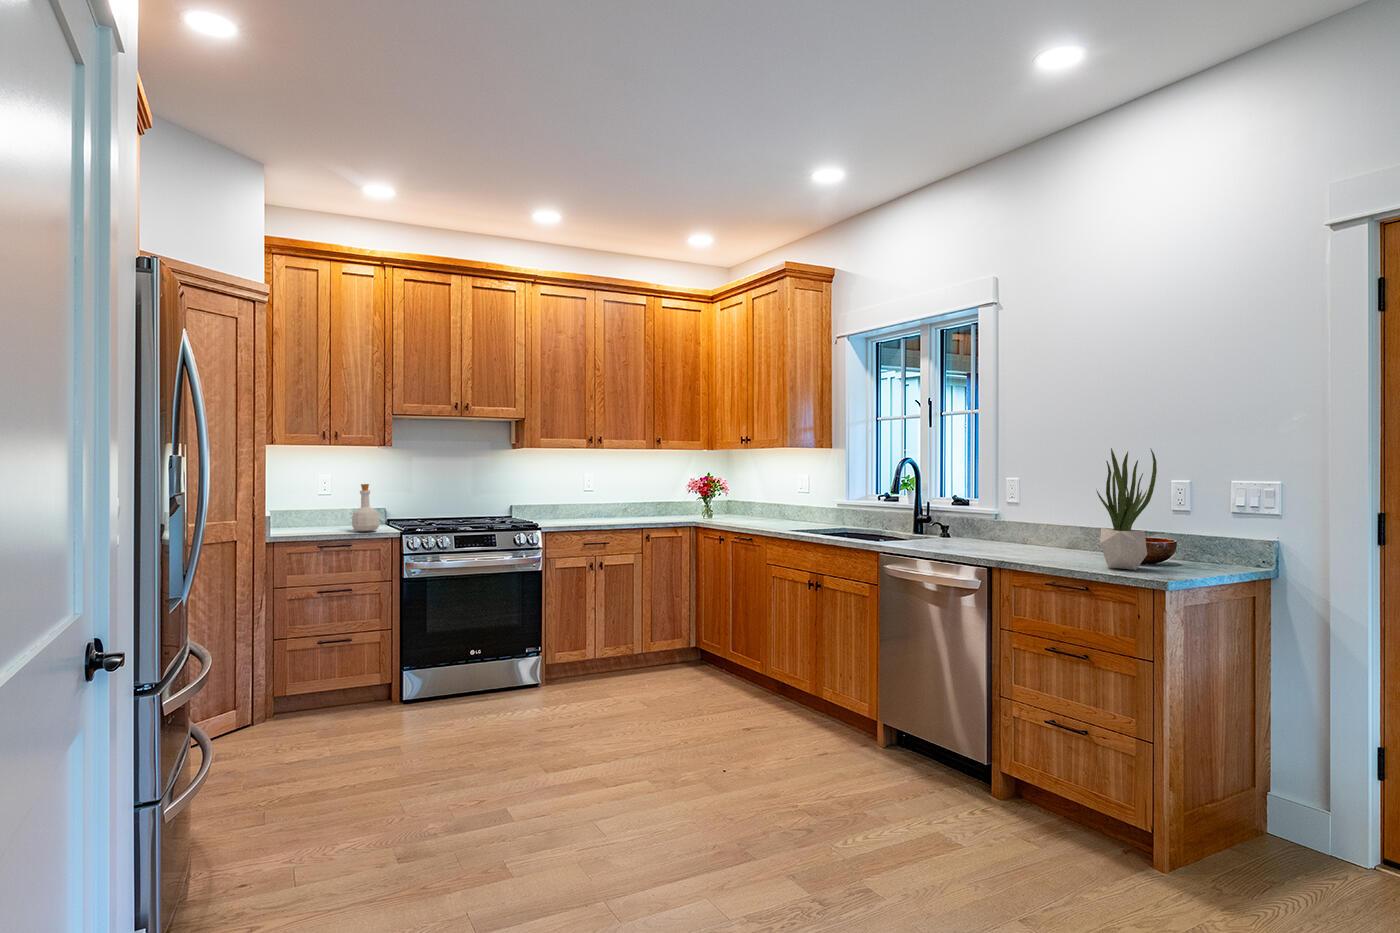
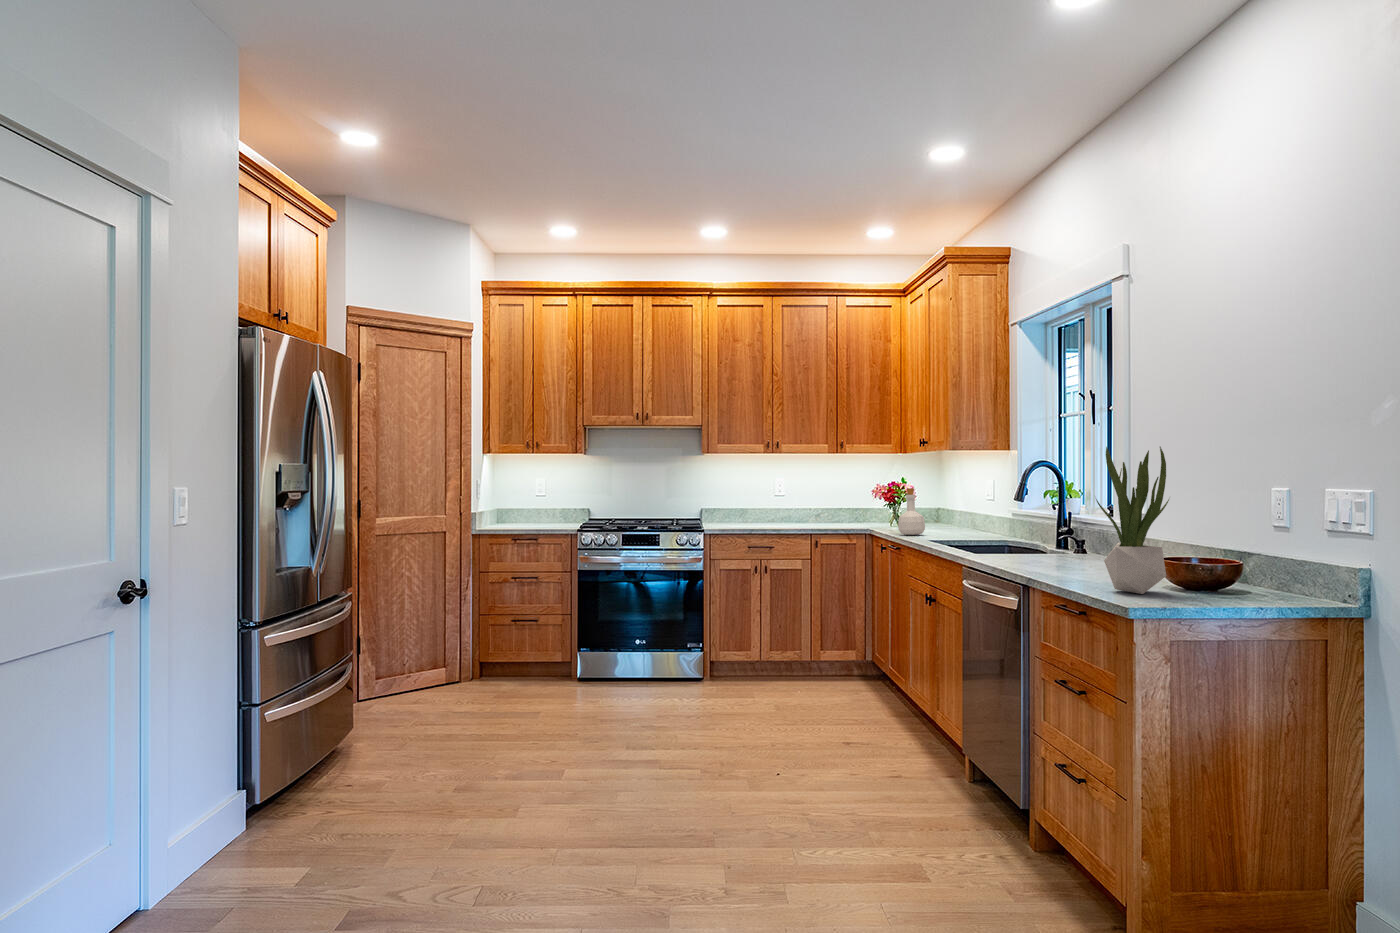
bottle: present [352,484,380,531] -> present [898,488,925,535]

